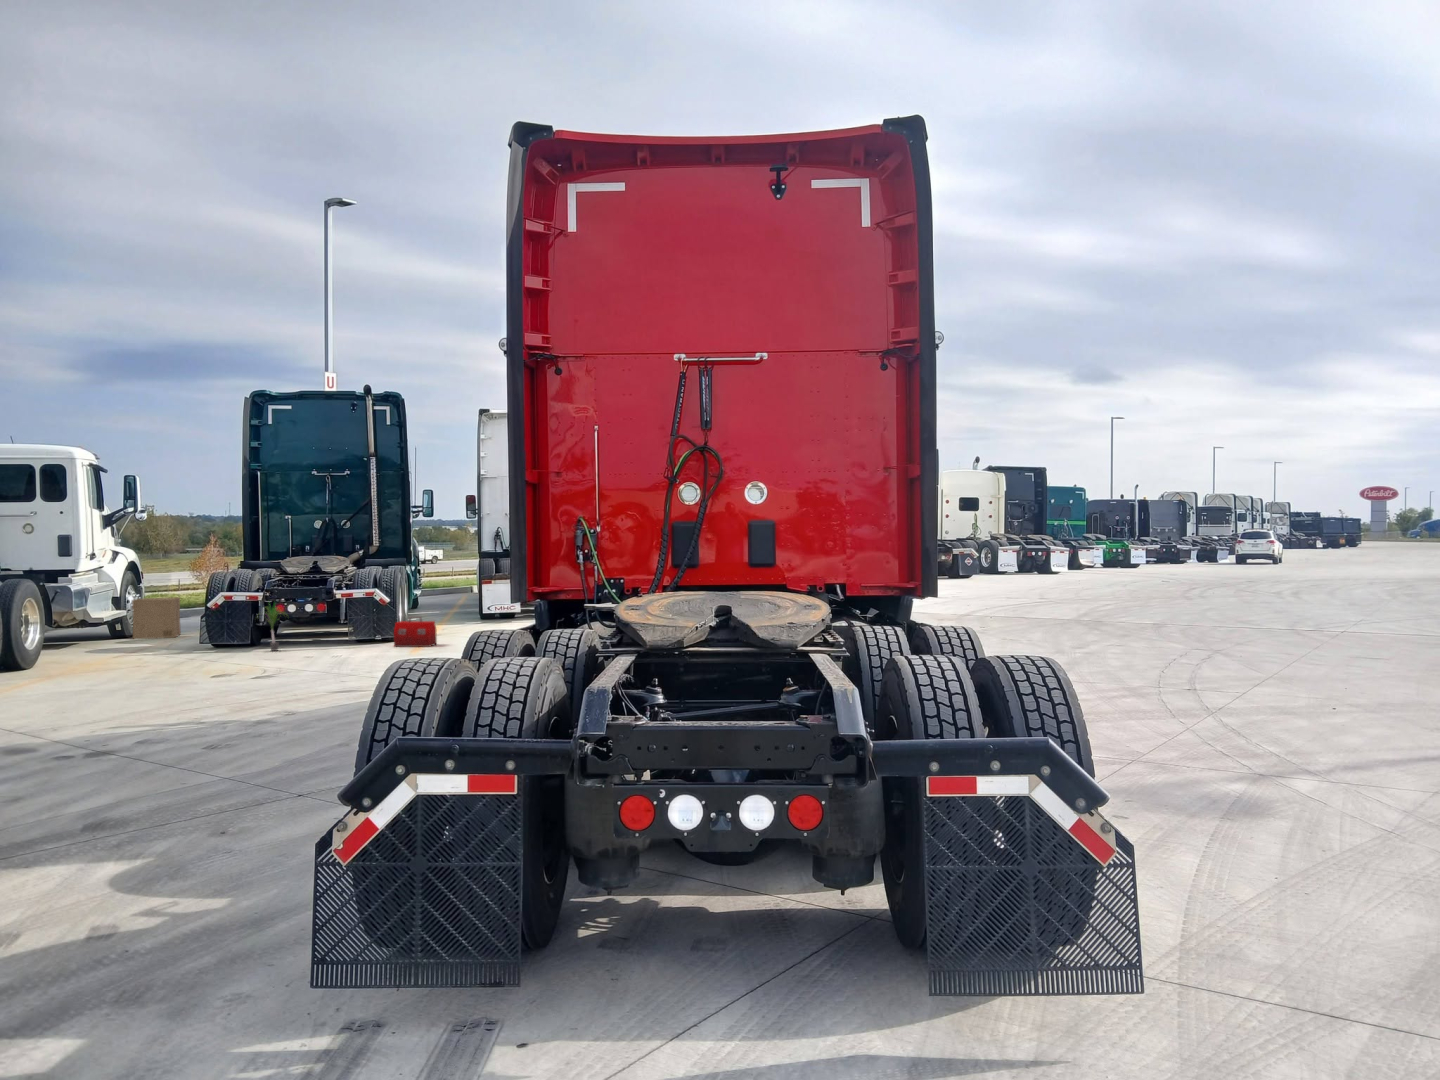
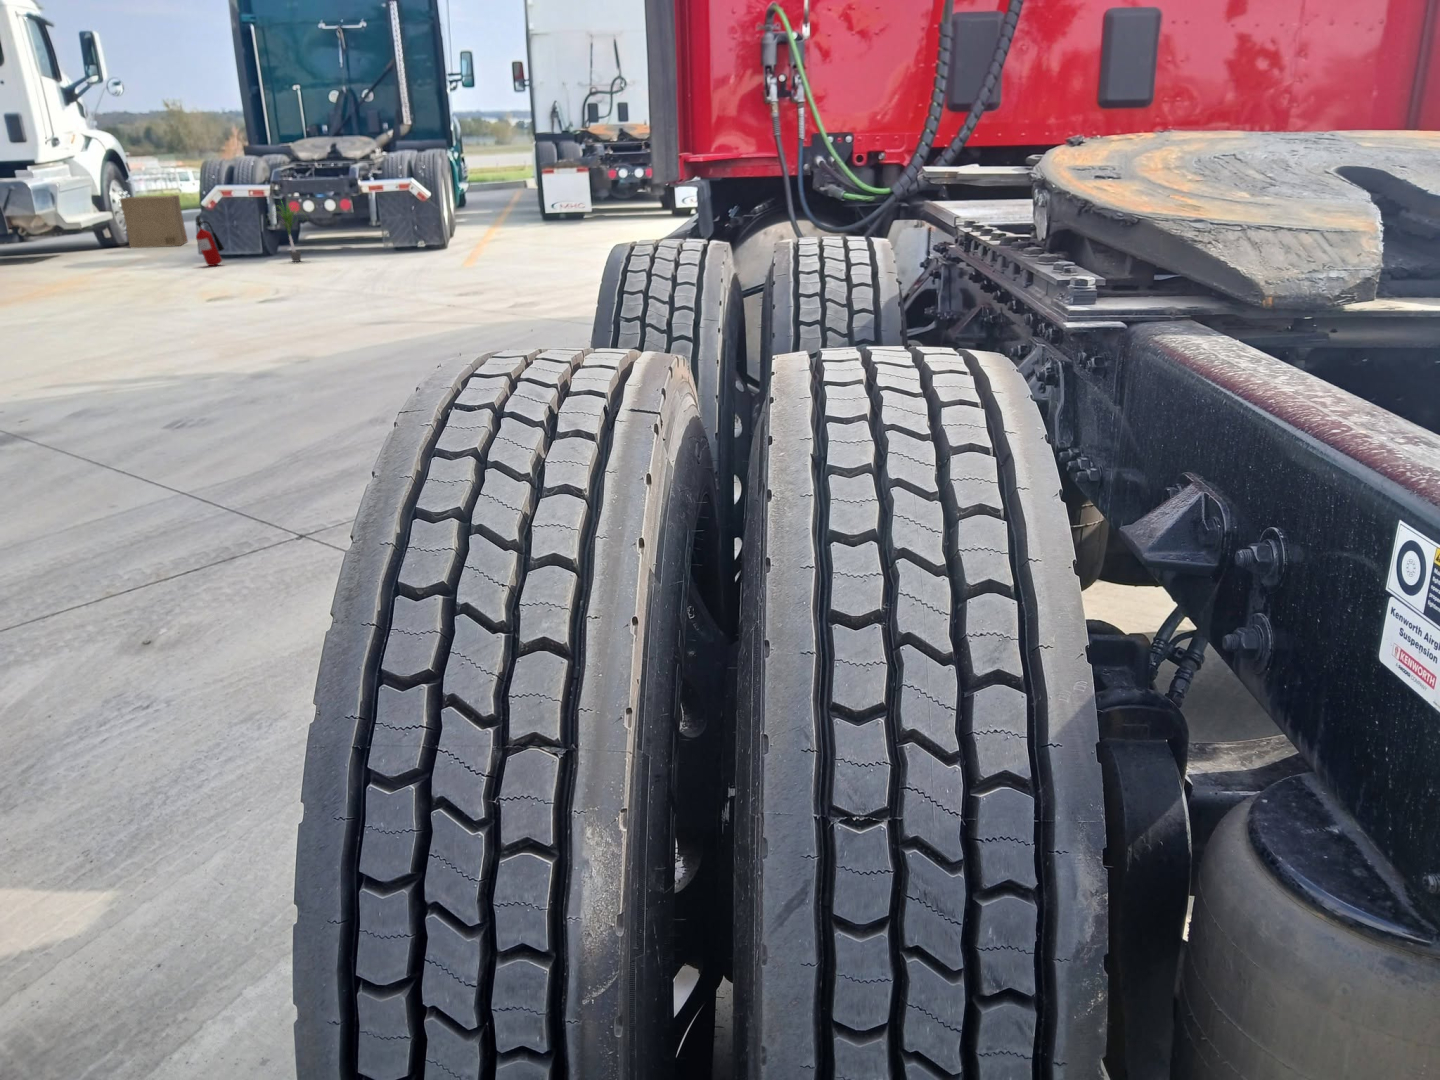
fire extinguisher: none [197,614,218,653] -> present [196,216,224,266]
toolbox: present [394,616,437,647] -> none [440,216,494,255]

